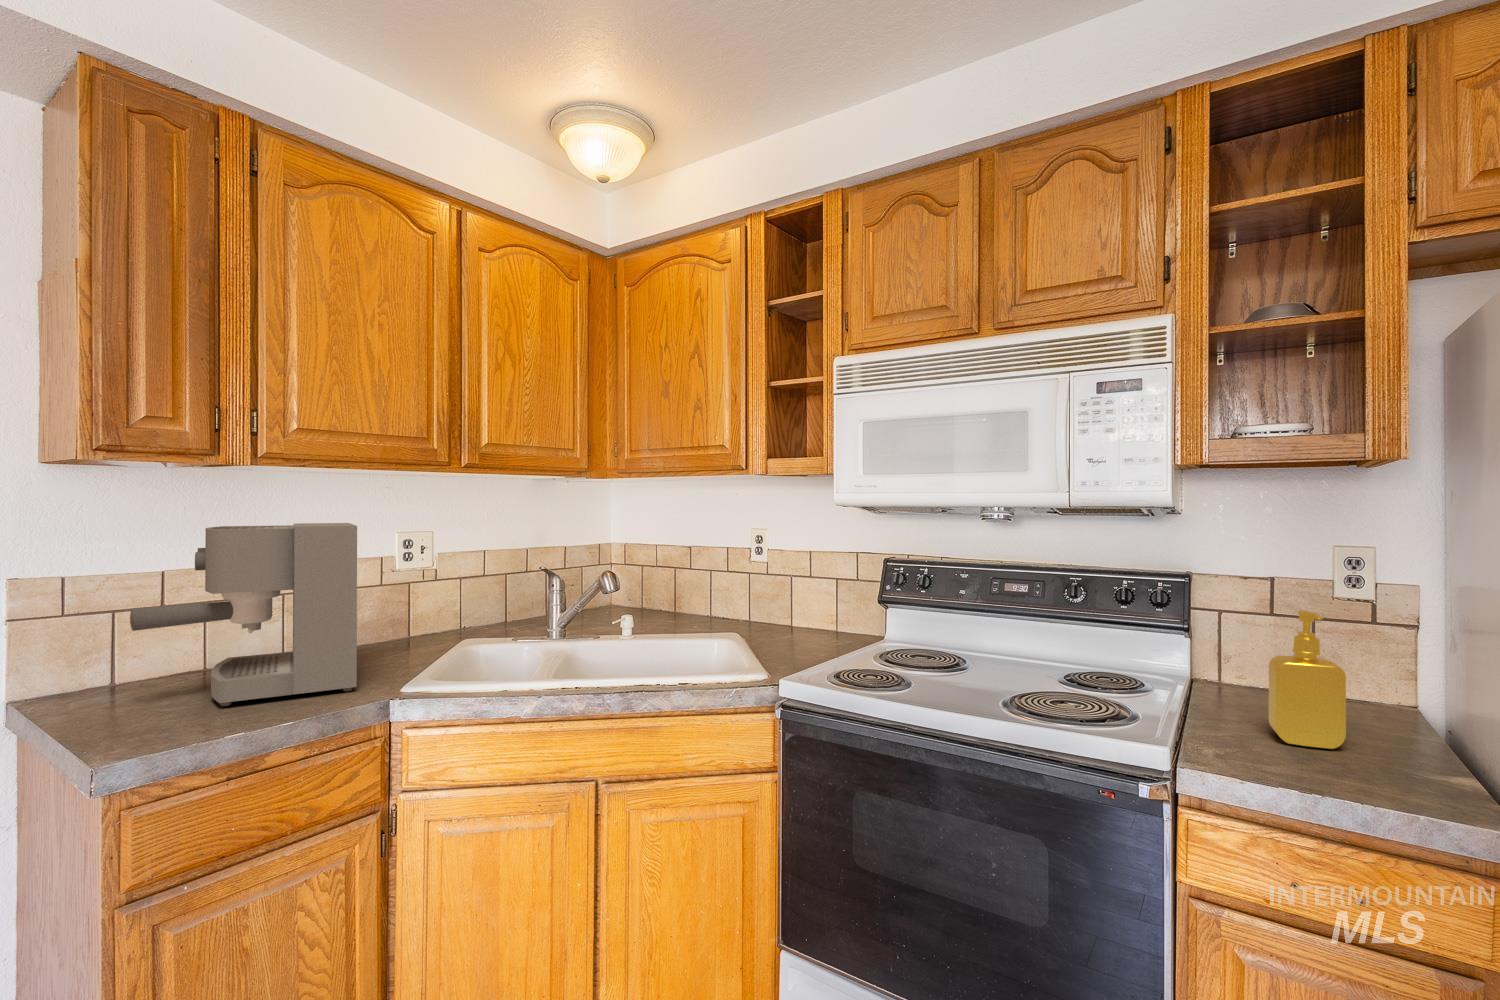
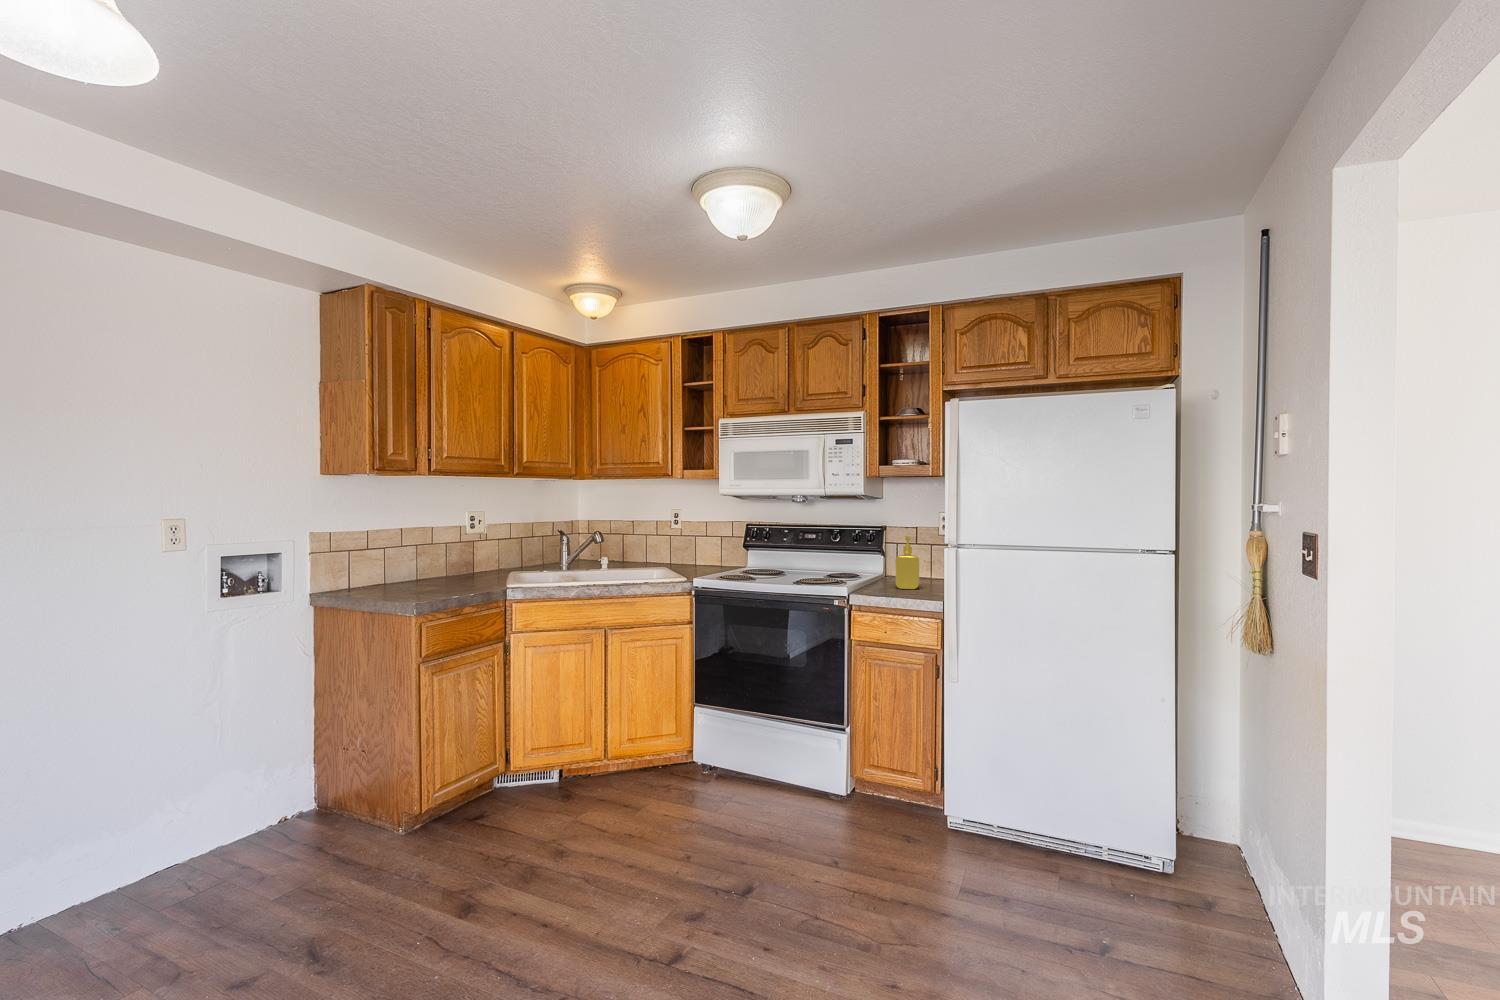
coffee maker: present [130,523,357,706] -> none [382,505,485,592]

